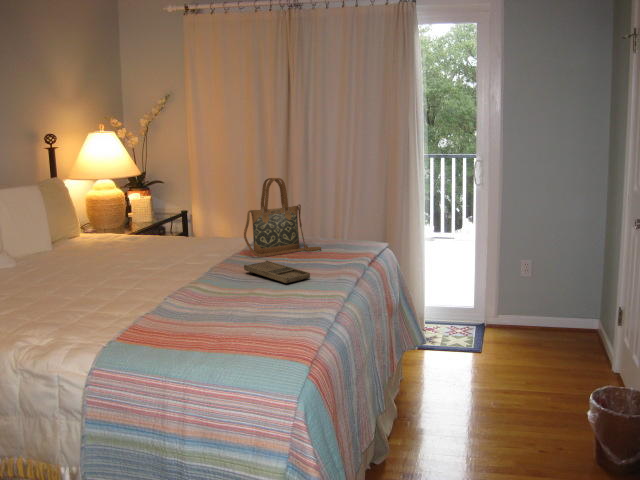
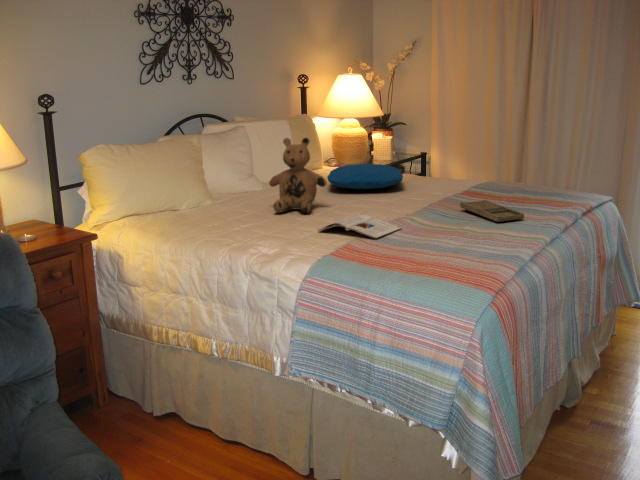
handbag: present [244,178,321,257] -> none [467,119,547,197]
teddy bear: none [25,205,96,292] -> present [269,138,327,213]
pillow: none [91,228,176,256] -> present [327,164,403,190]
magazine: none [94,288,190,314] -> present [318,215,401,239]

